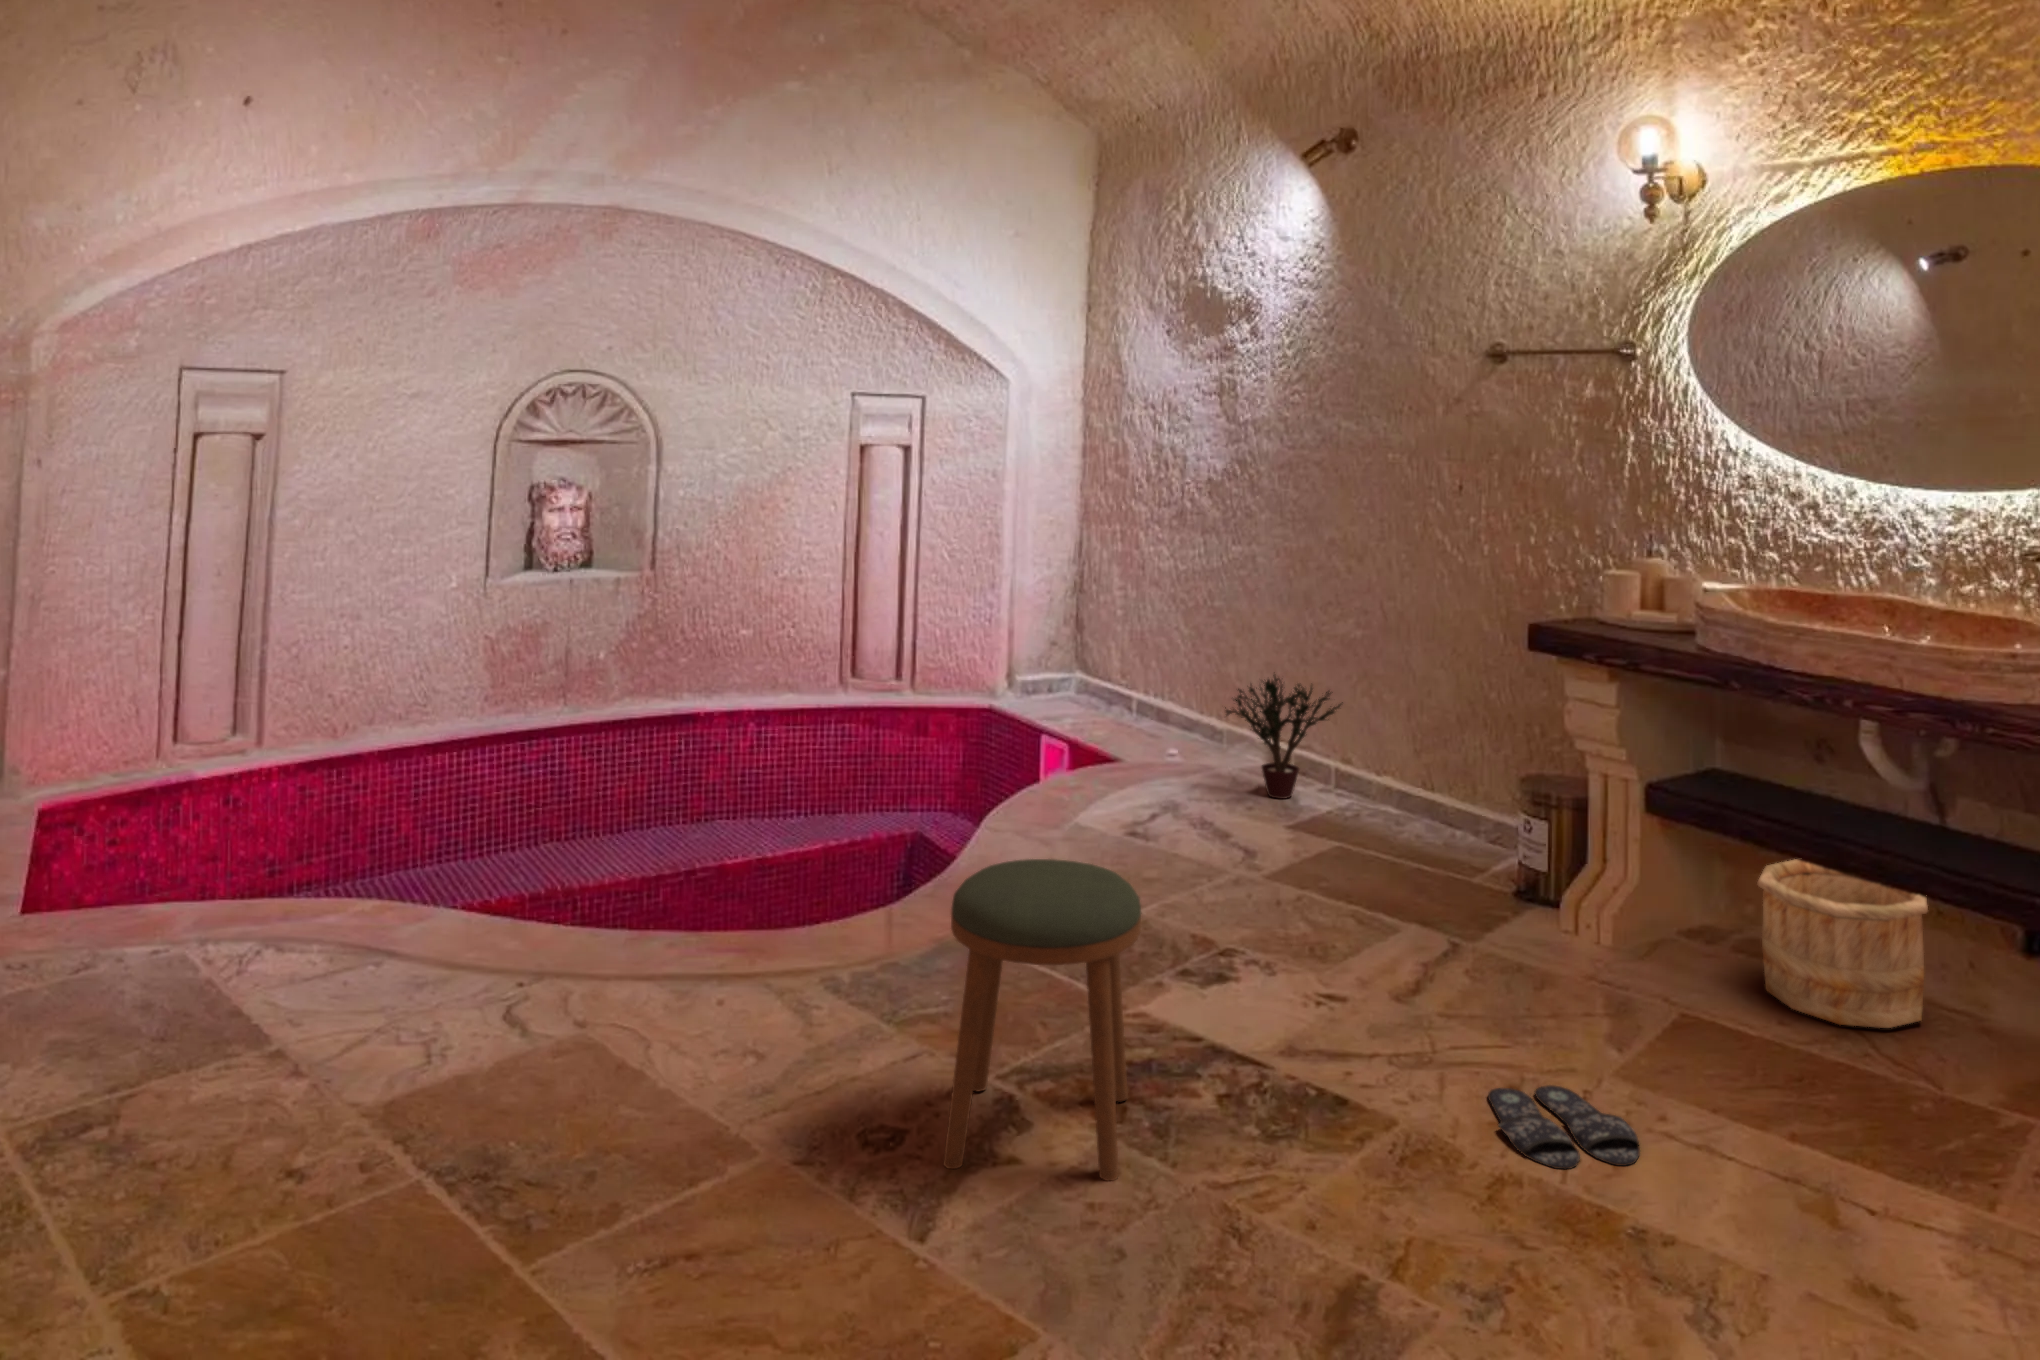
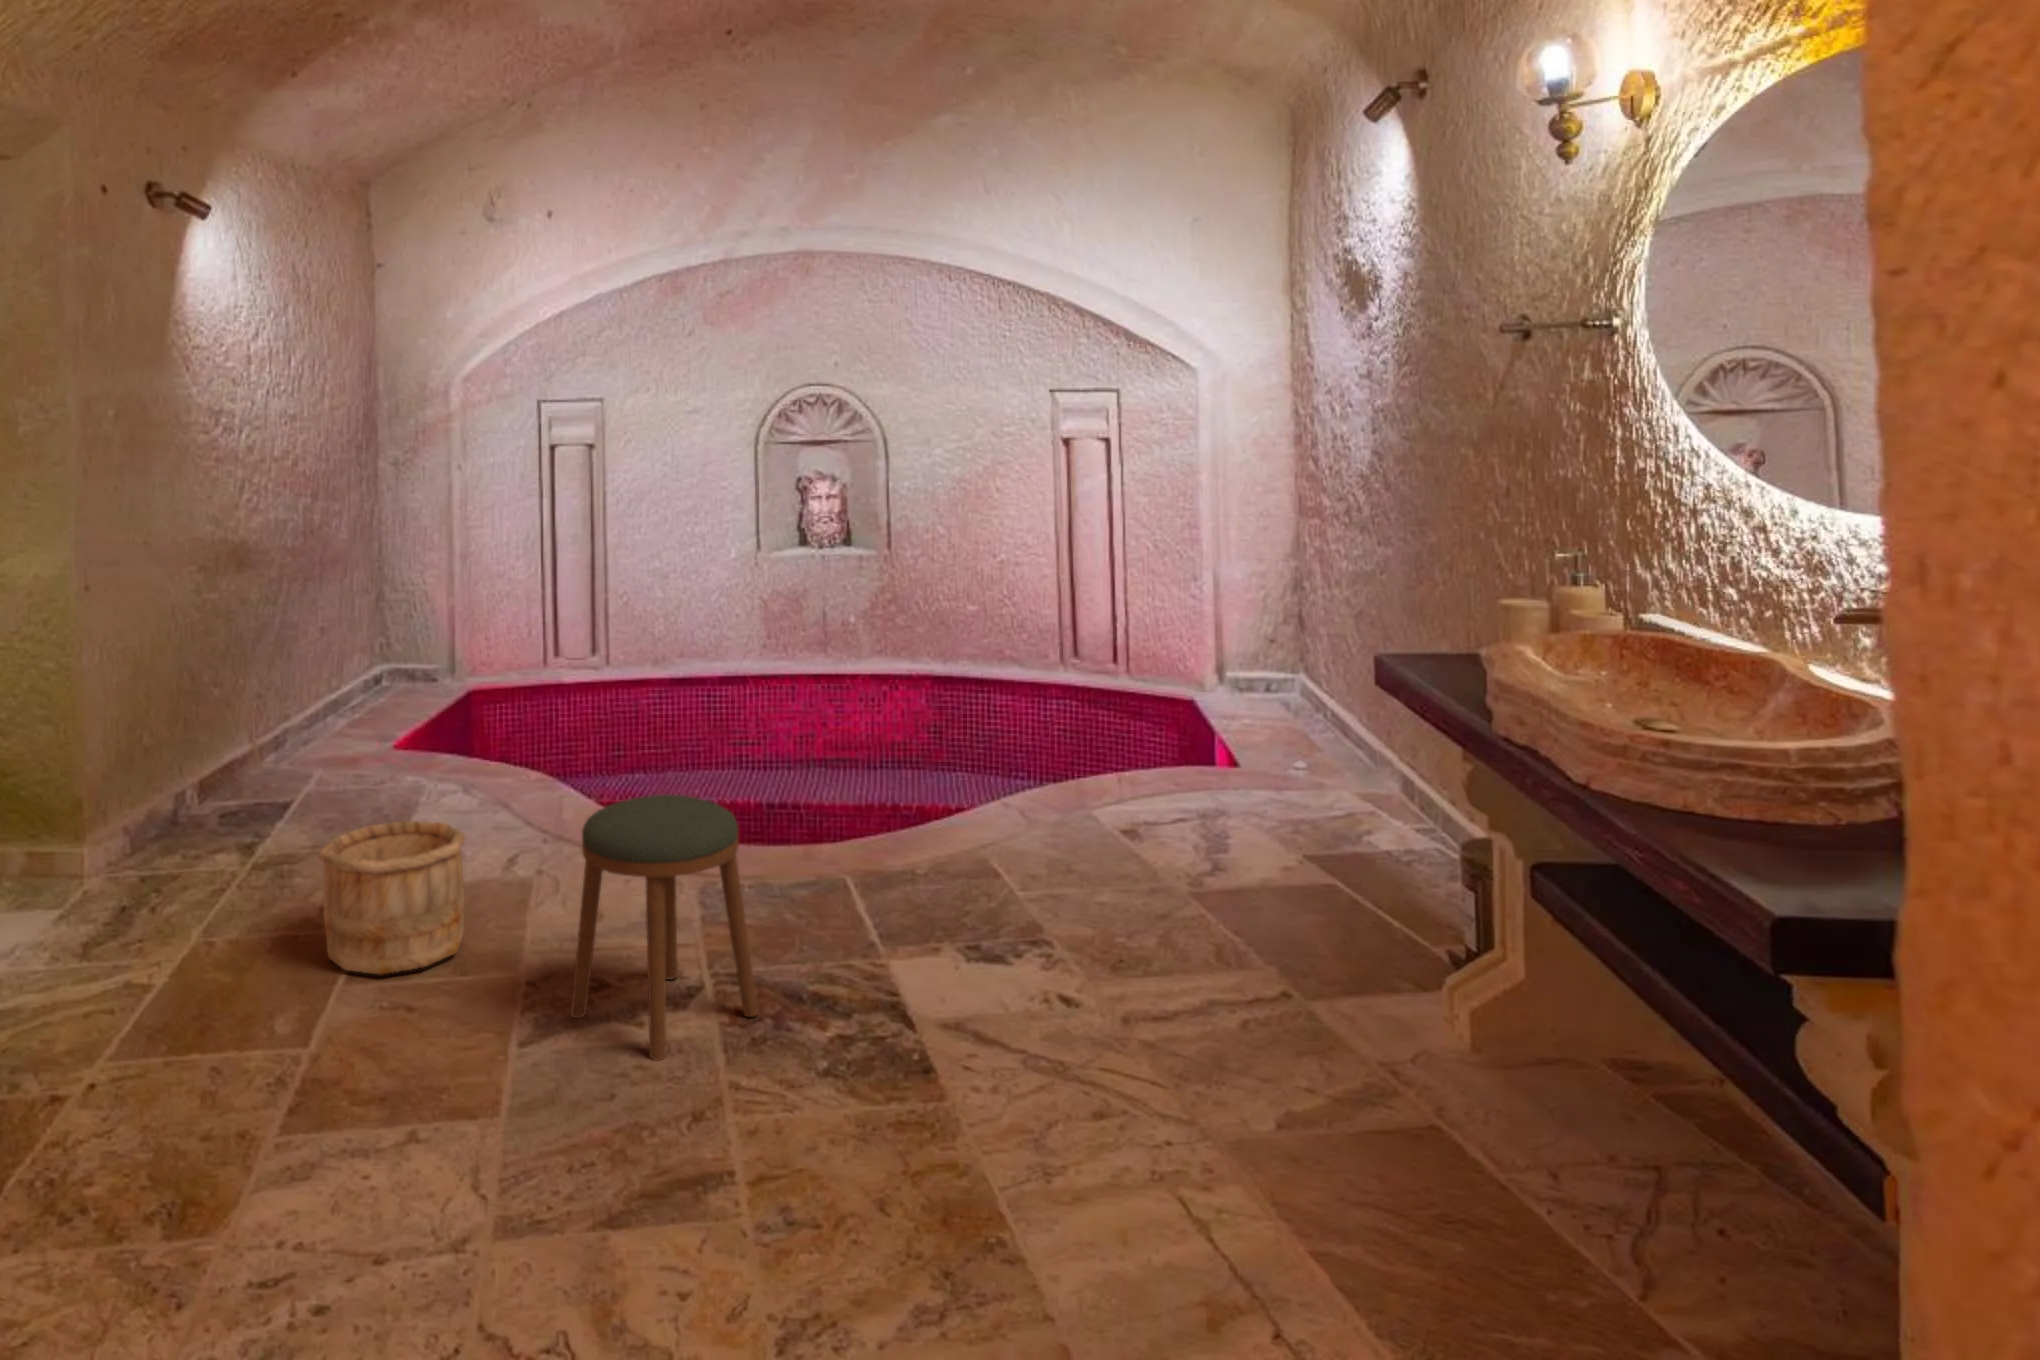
potted plant: present [1225,675,1343,799] -> none [1287,692,1432,834]
wooden bucket: present [1758,860,1928,1028] -> present [318,821,465,974]
slippers: present [1488,1085,1640,1169] -> none [995,1112,1142,1211]

